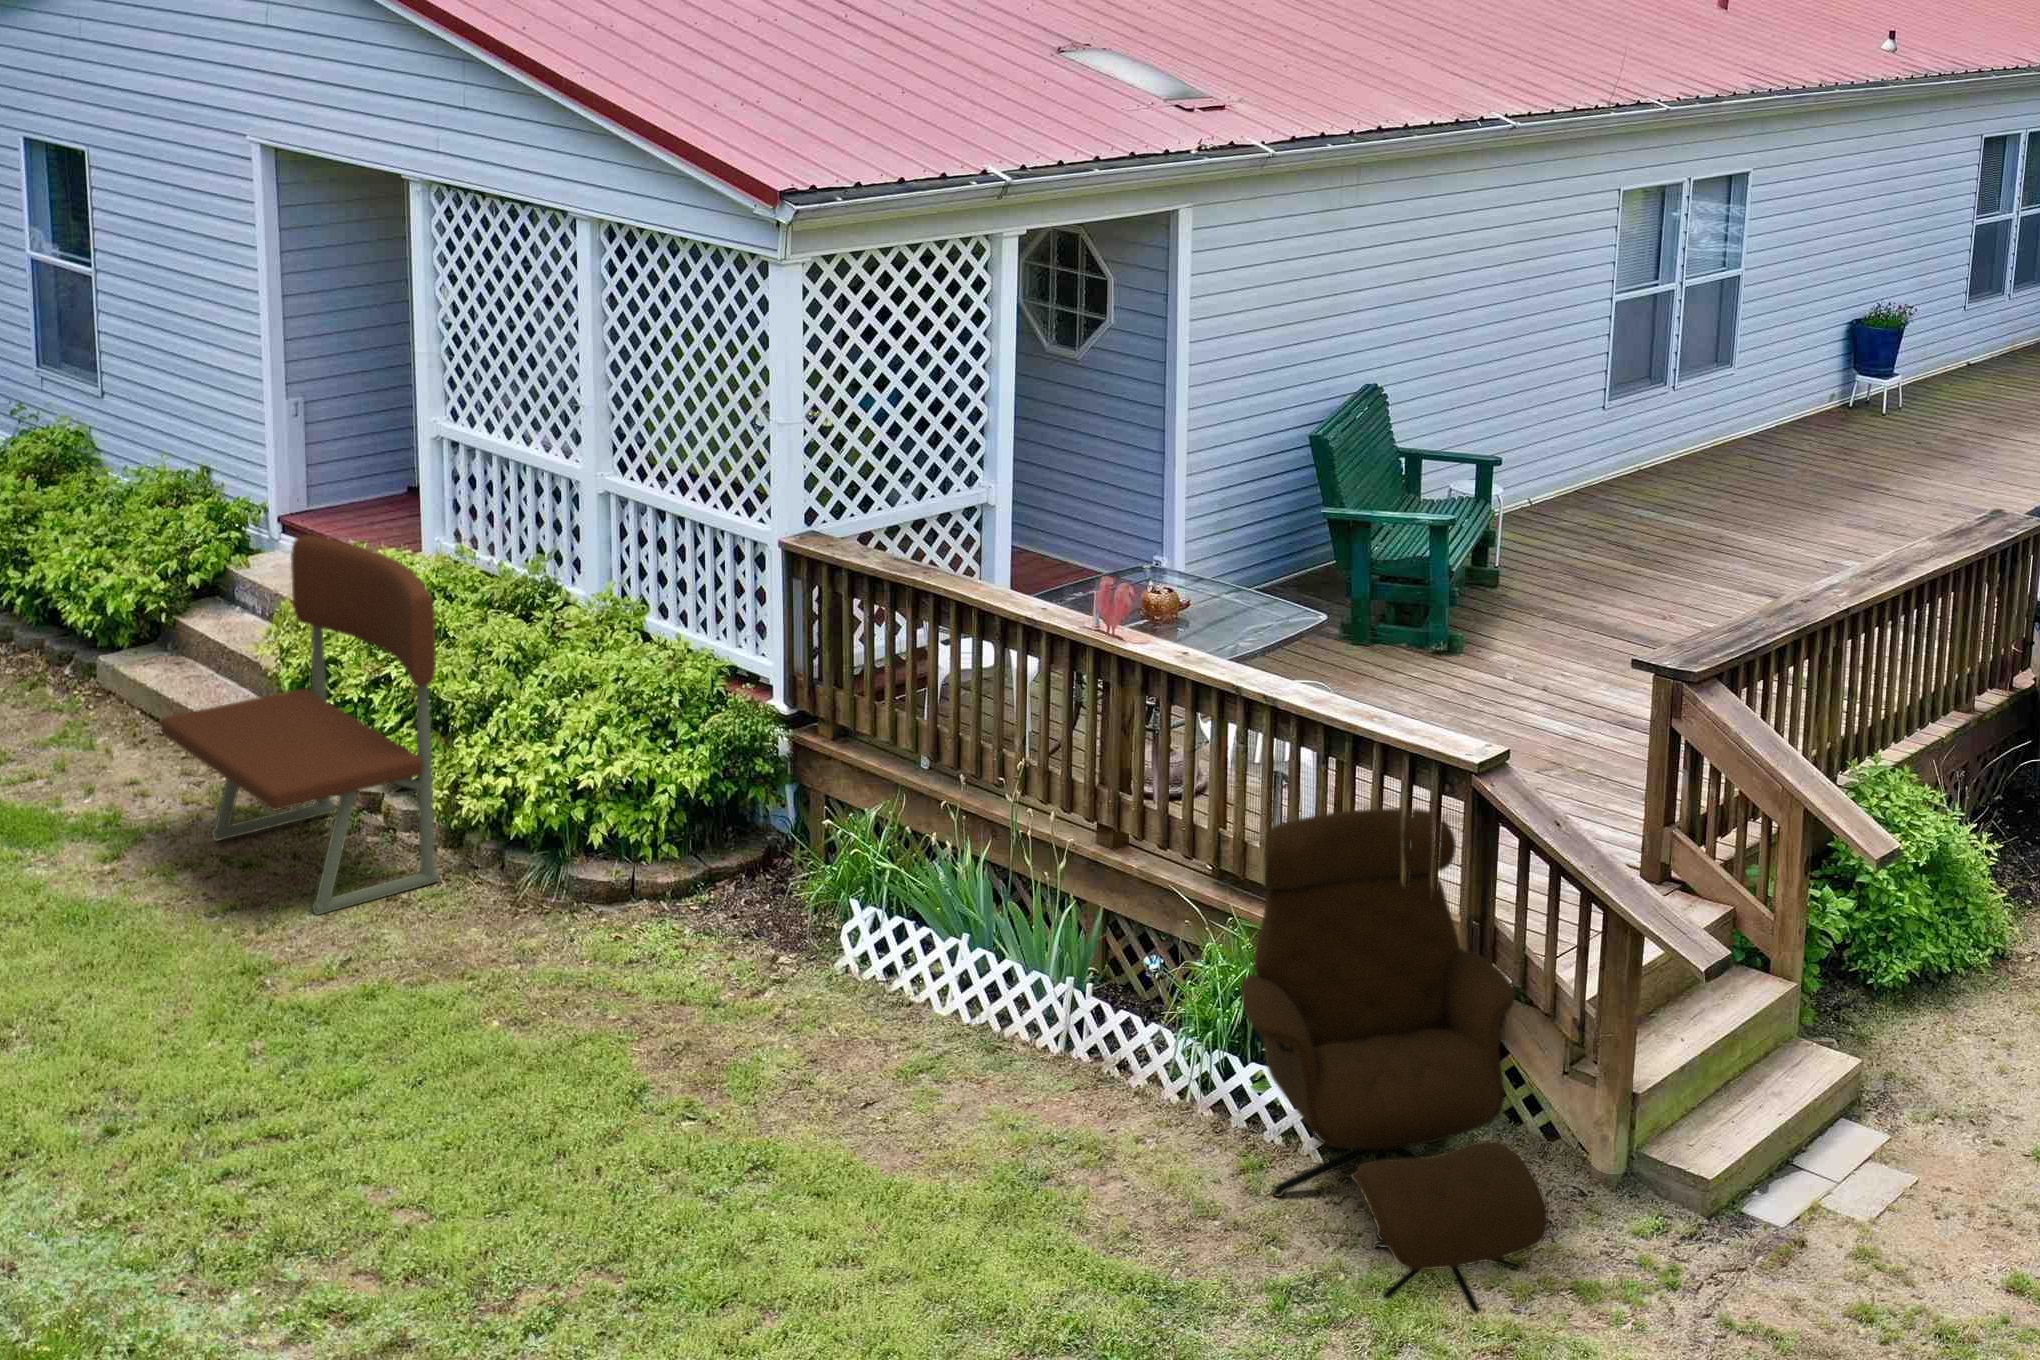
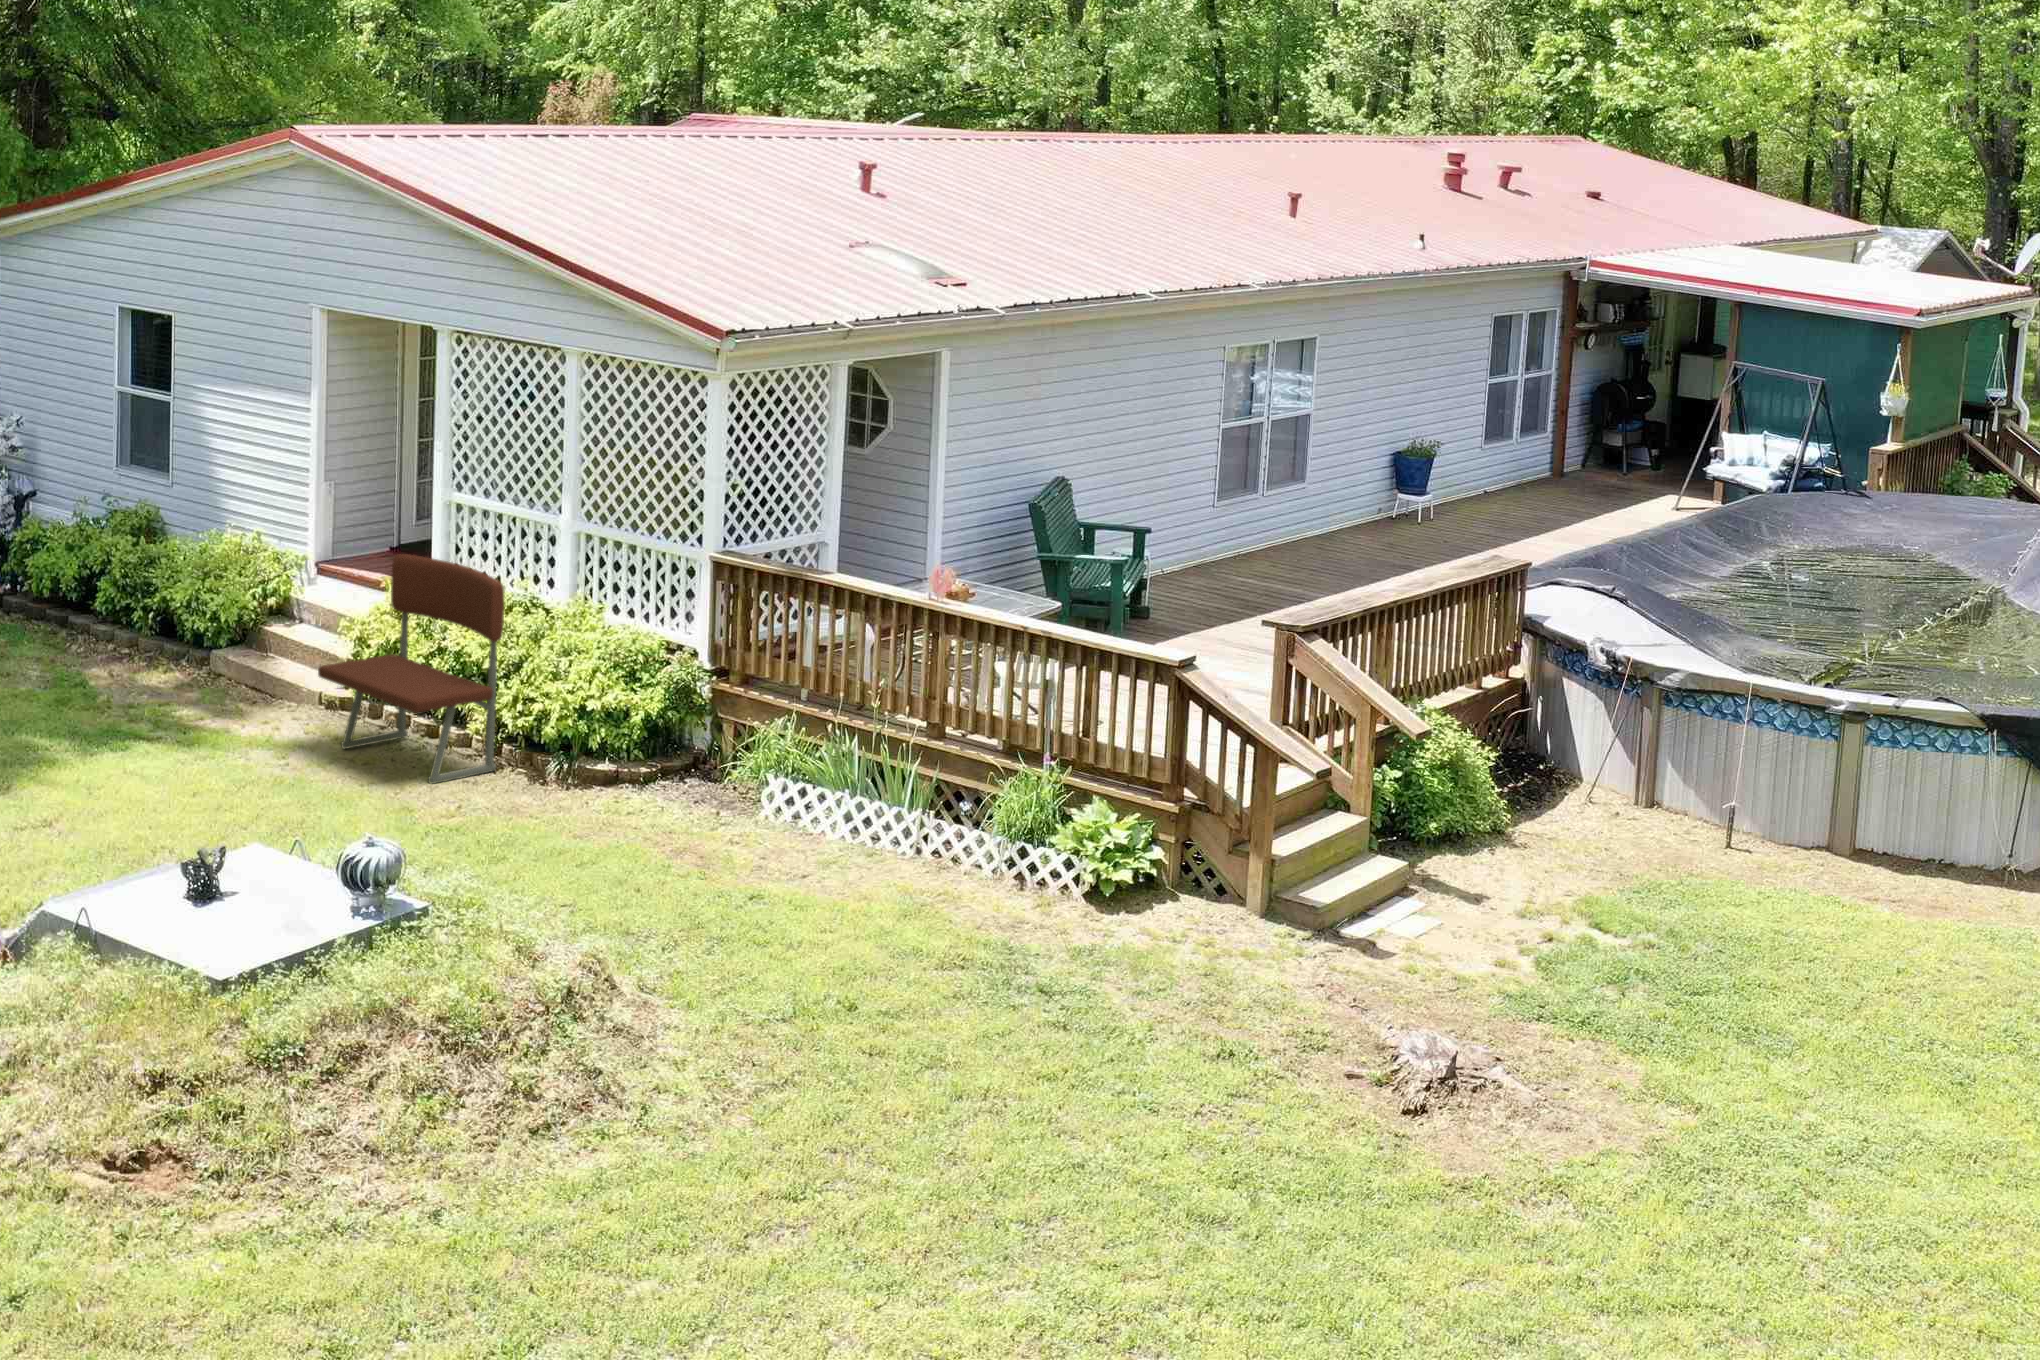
lounge chair: present [1241,808,1548,1313] -> none [1041,692,1230,959]

